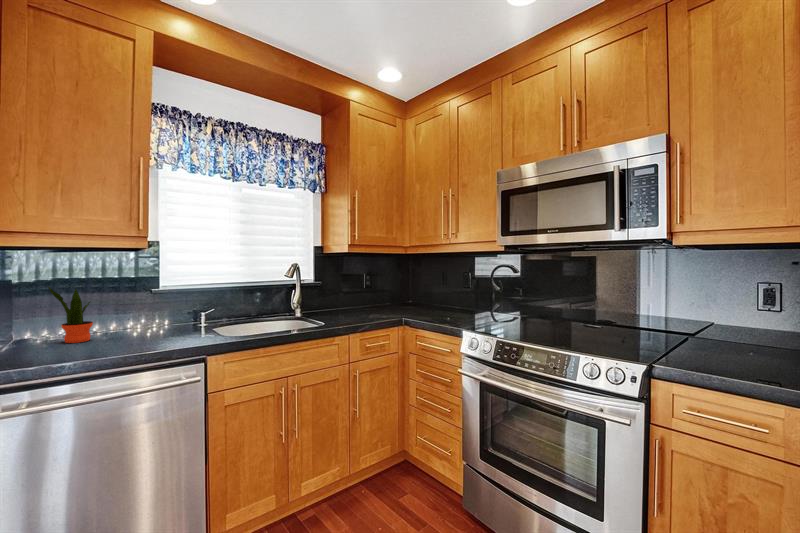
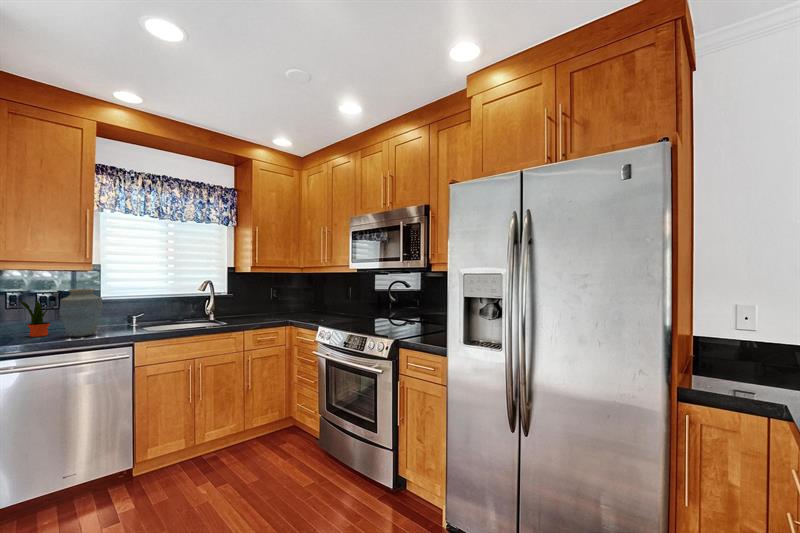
vase: none [104,273,164,344] -> present [60,289,103,337]

